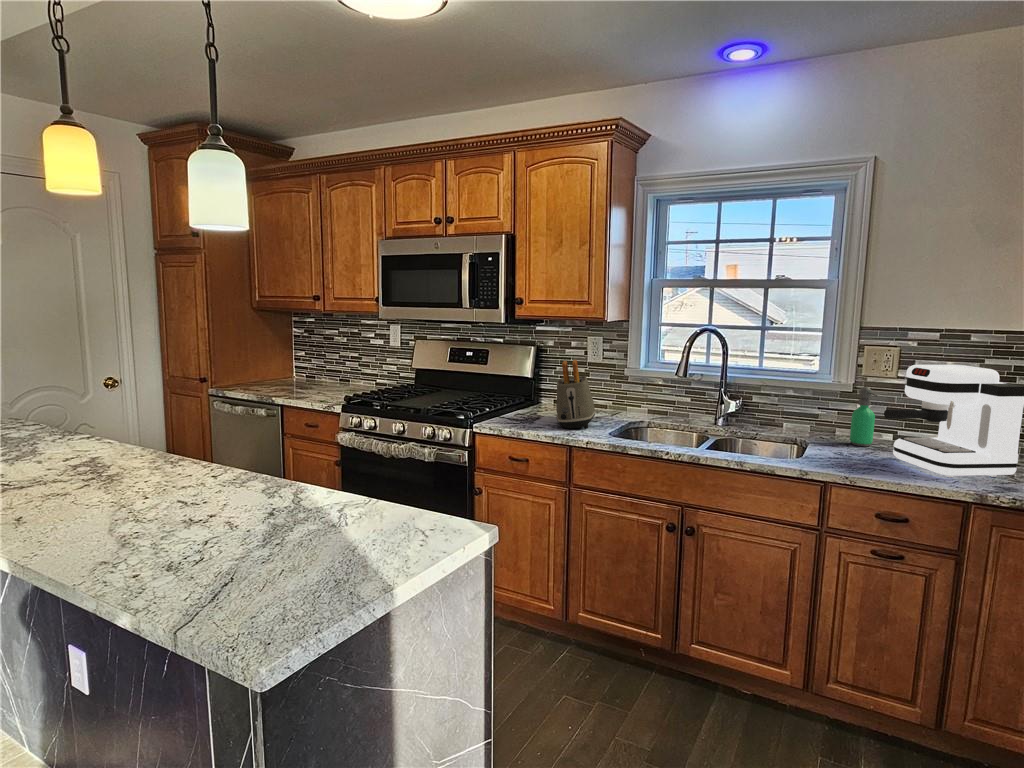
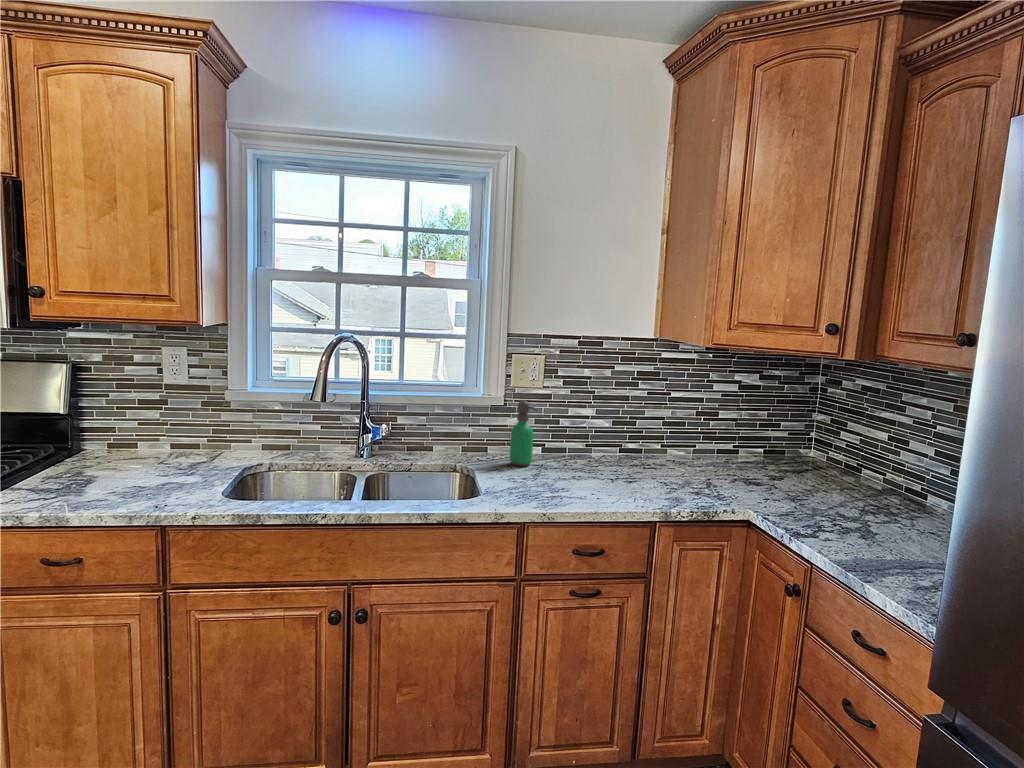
toaster: present [556,360,596,429] -> none [125,385,193,497]
coffee maker: present [884,365,1024,478] -> none [561,374,673,494]

